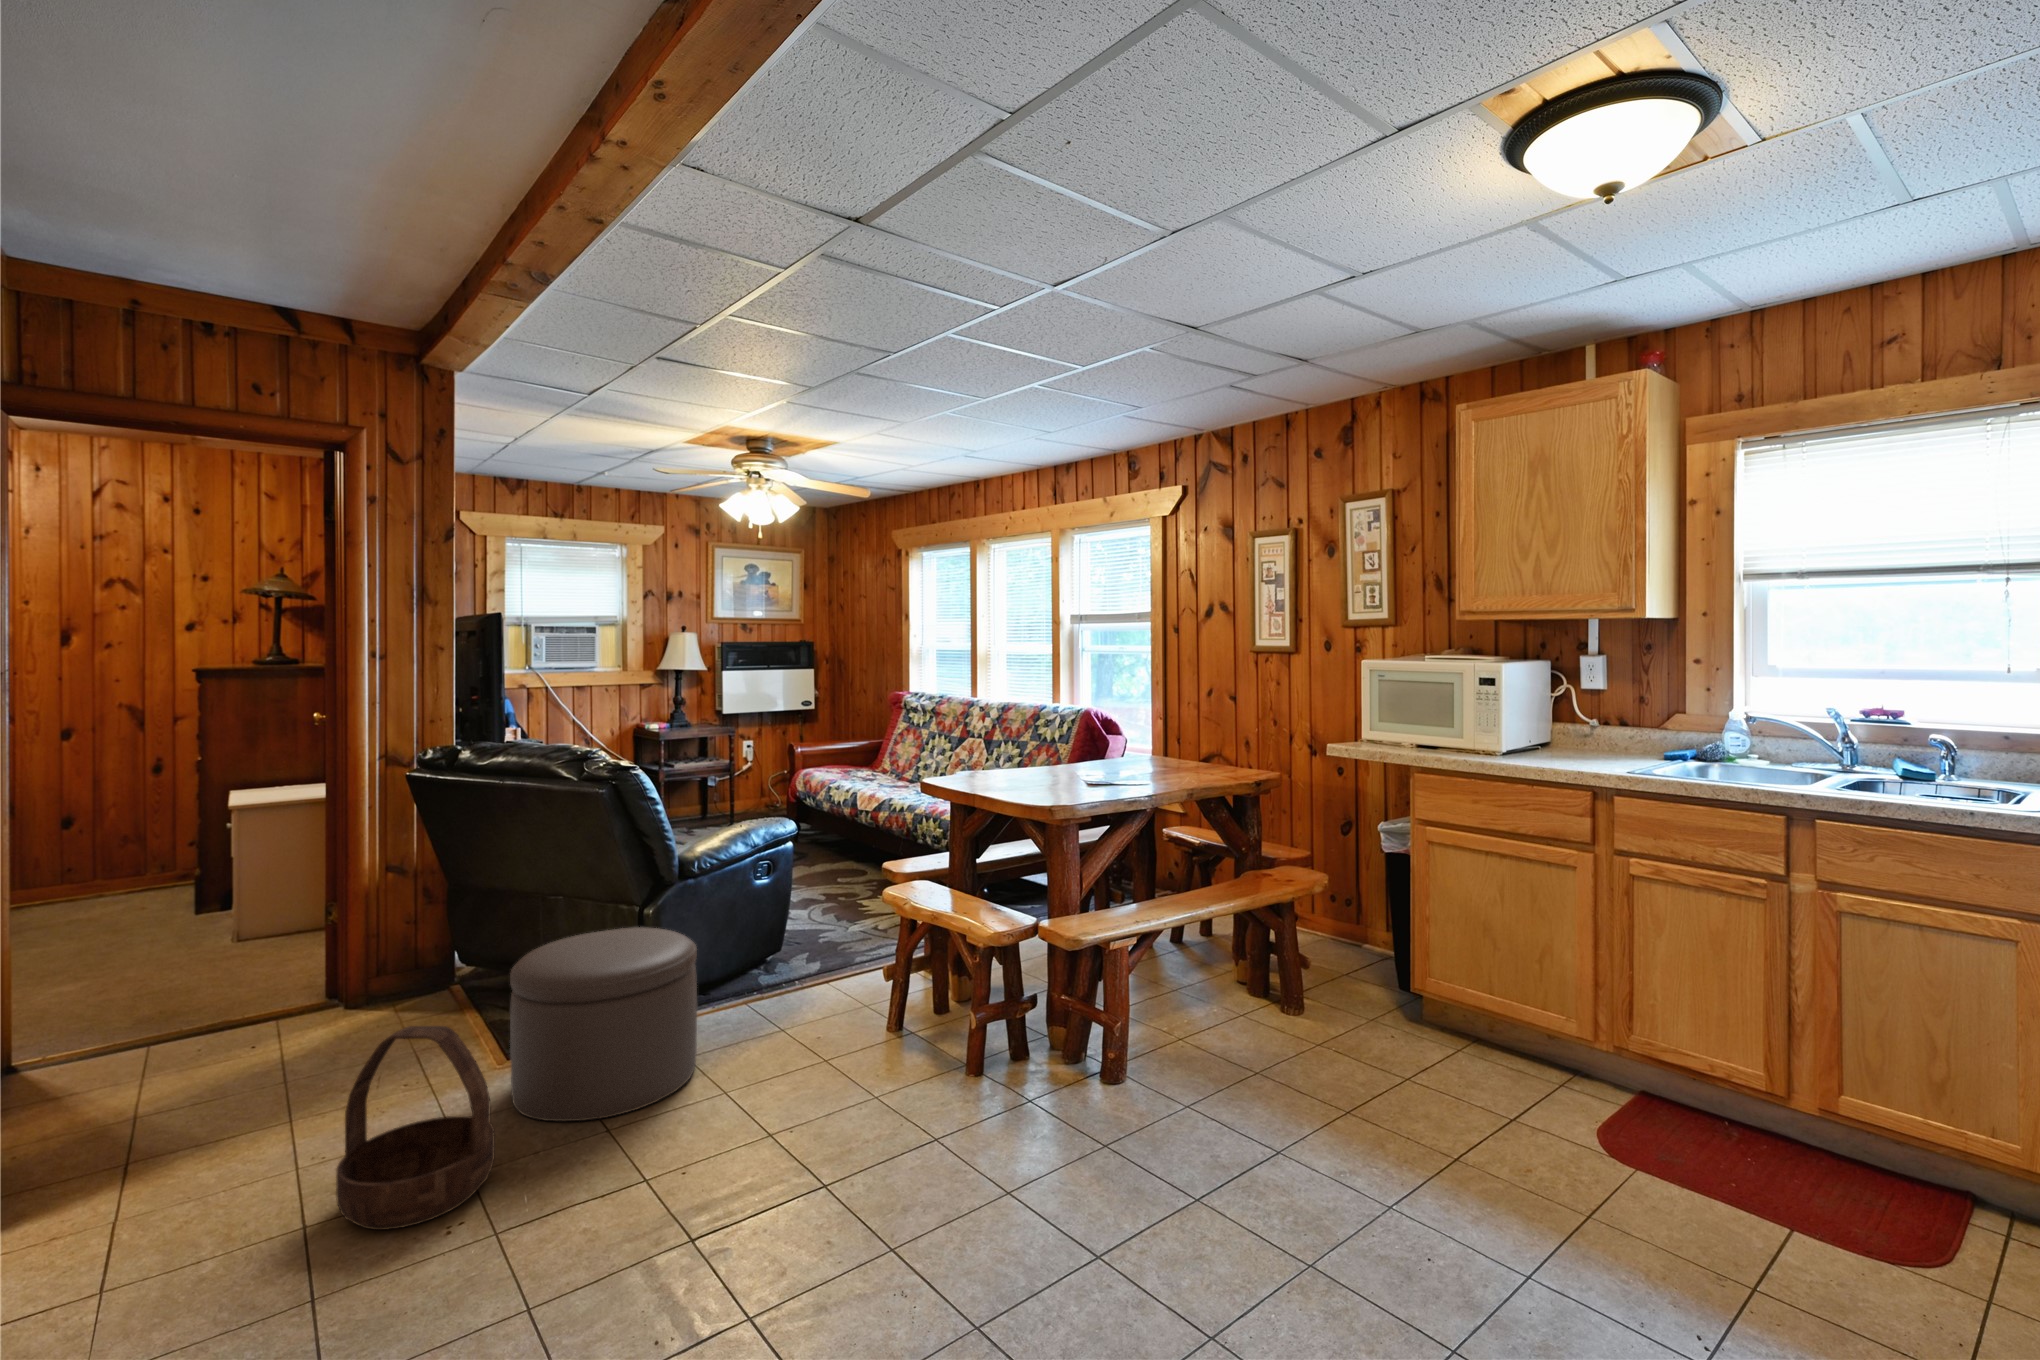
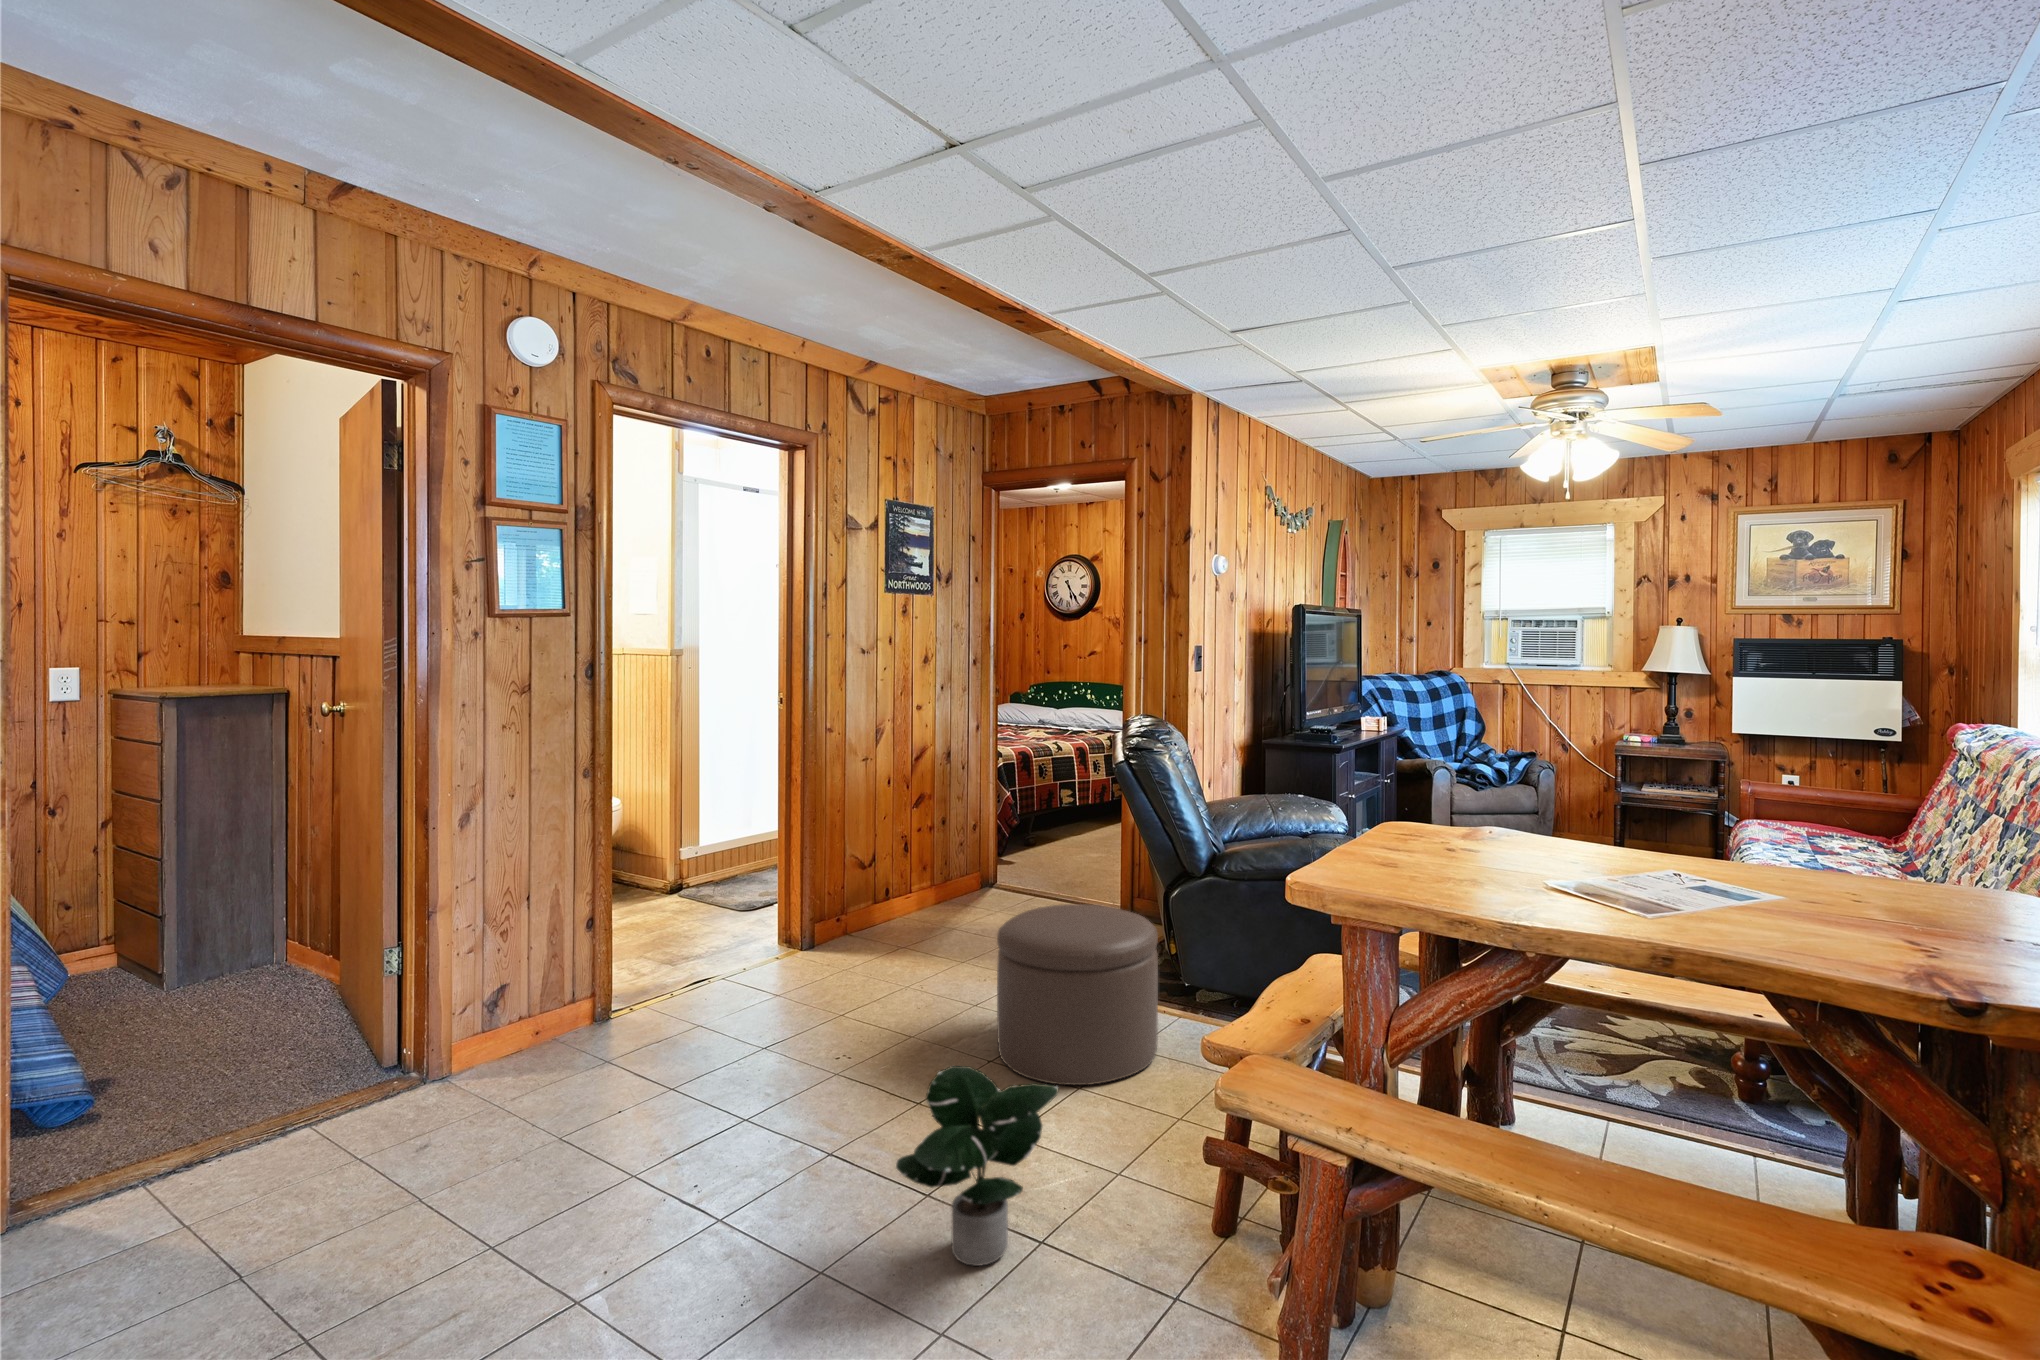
potted plant: none [804,1010,933,1182] -> present [896,1066,1058,1266]
basket: present [336,1026,495,1230] -> none [828,920,929,1070]

